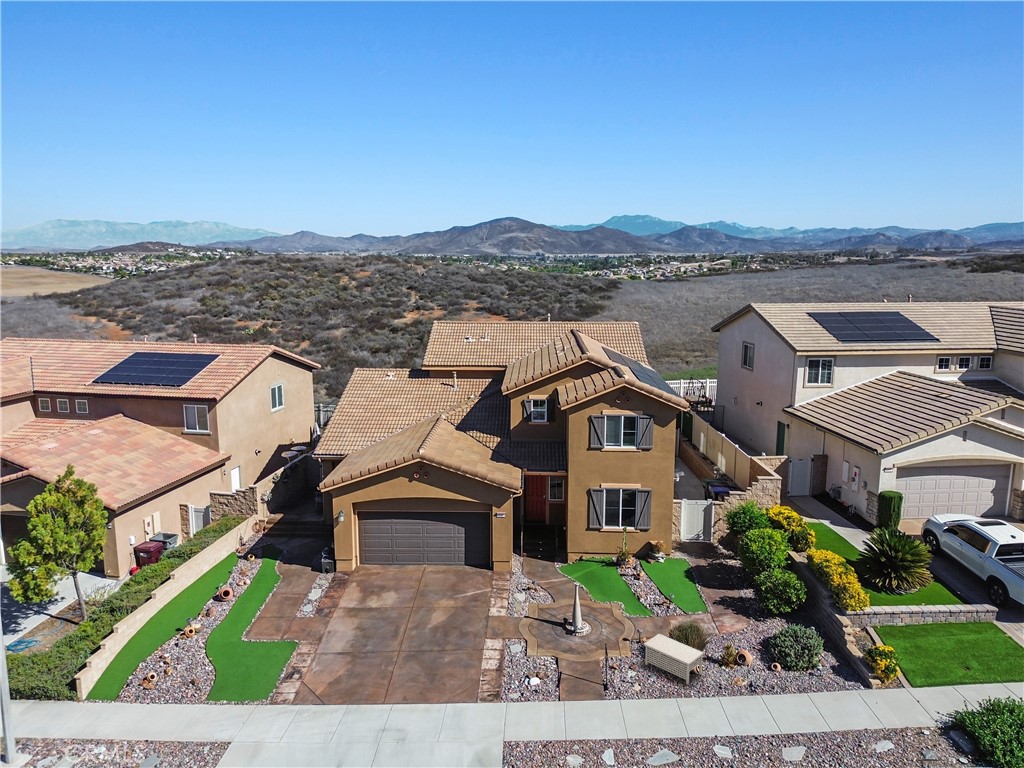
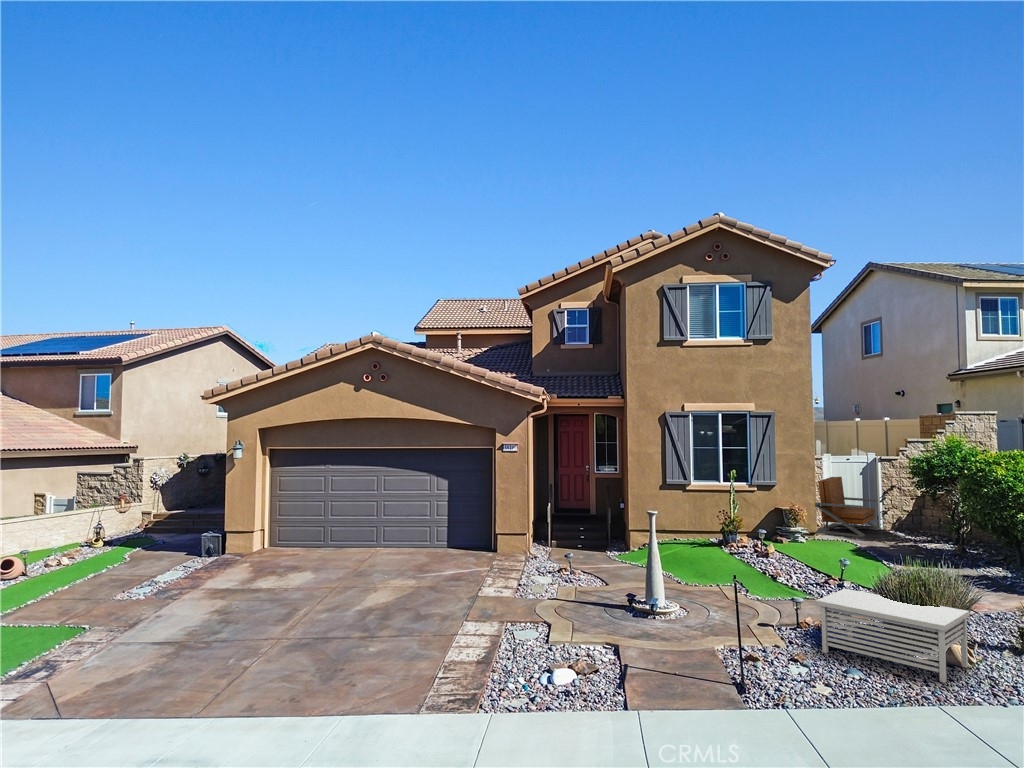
lounge chair: none [671,519,709,560] -> present [815,477,879,537]

